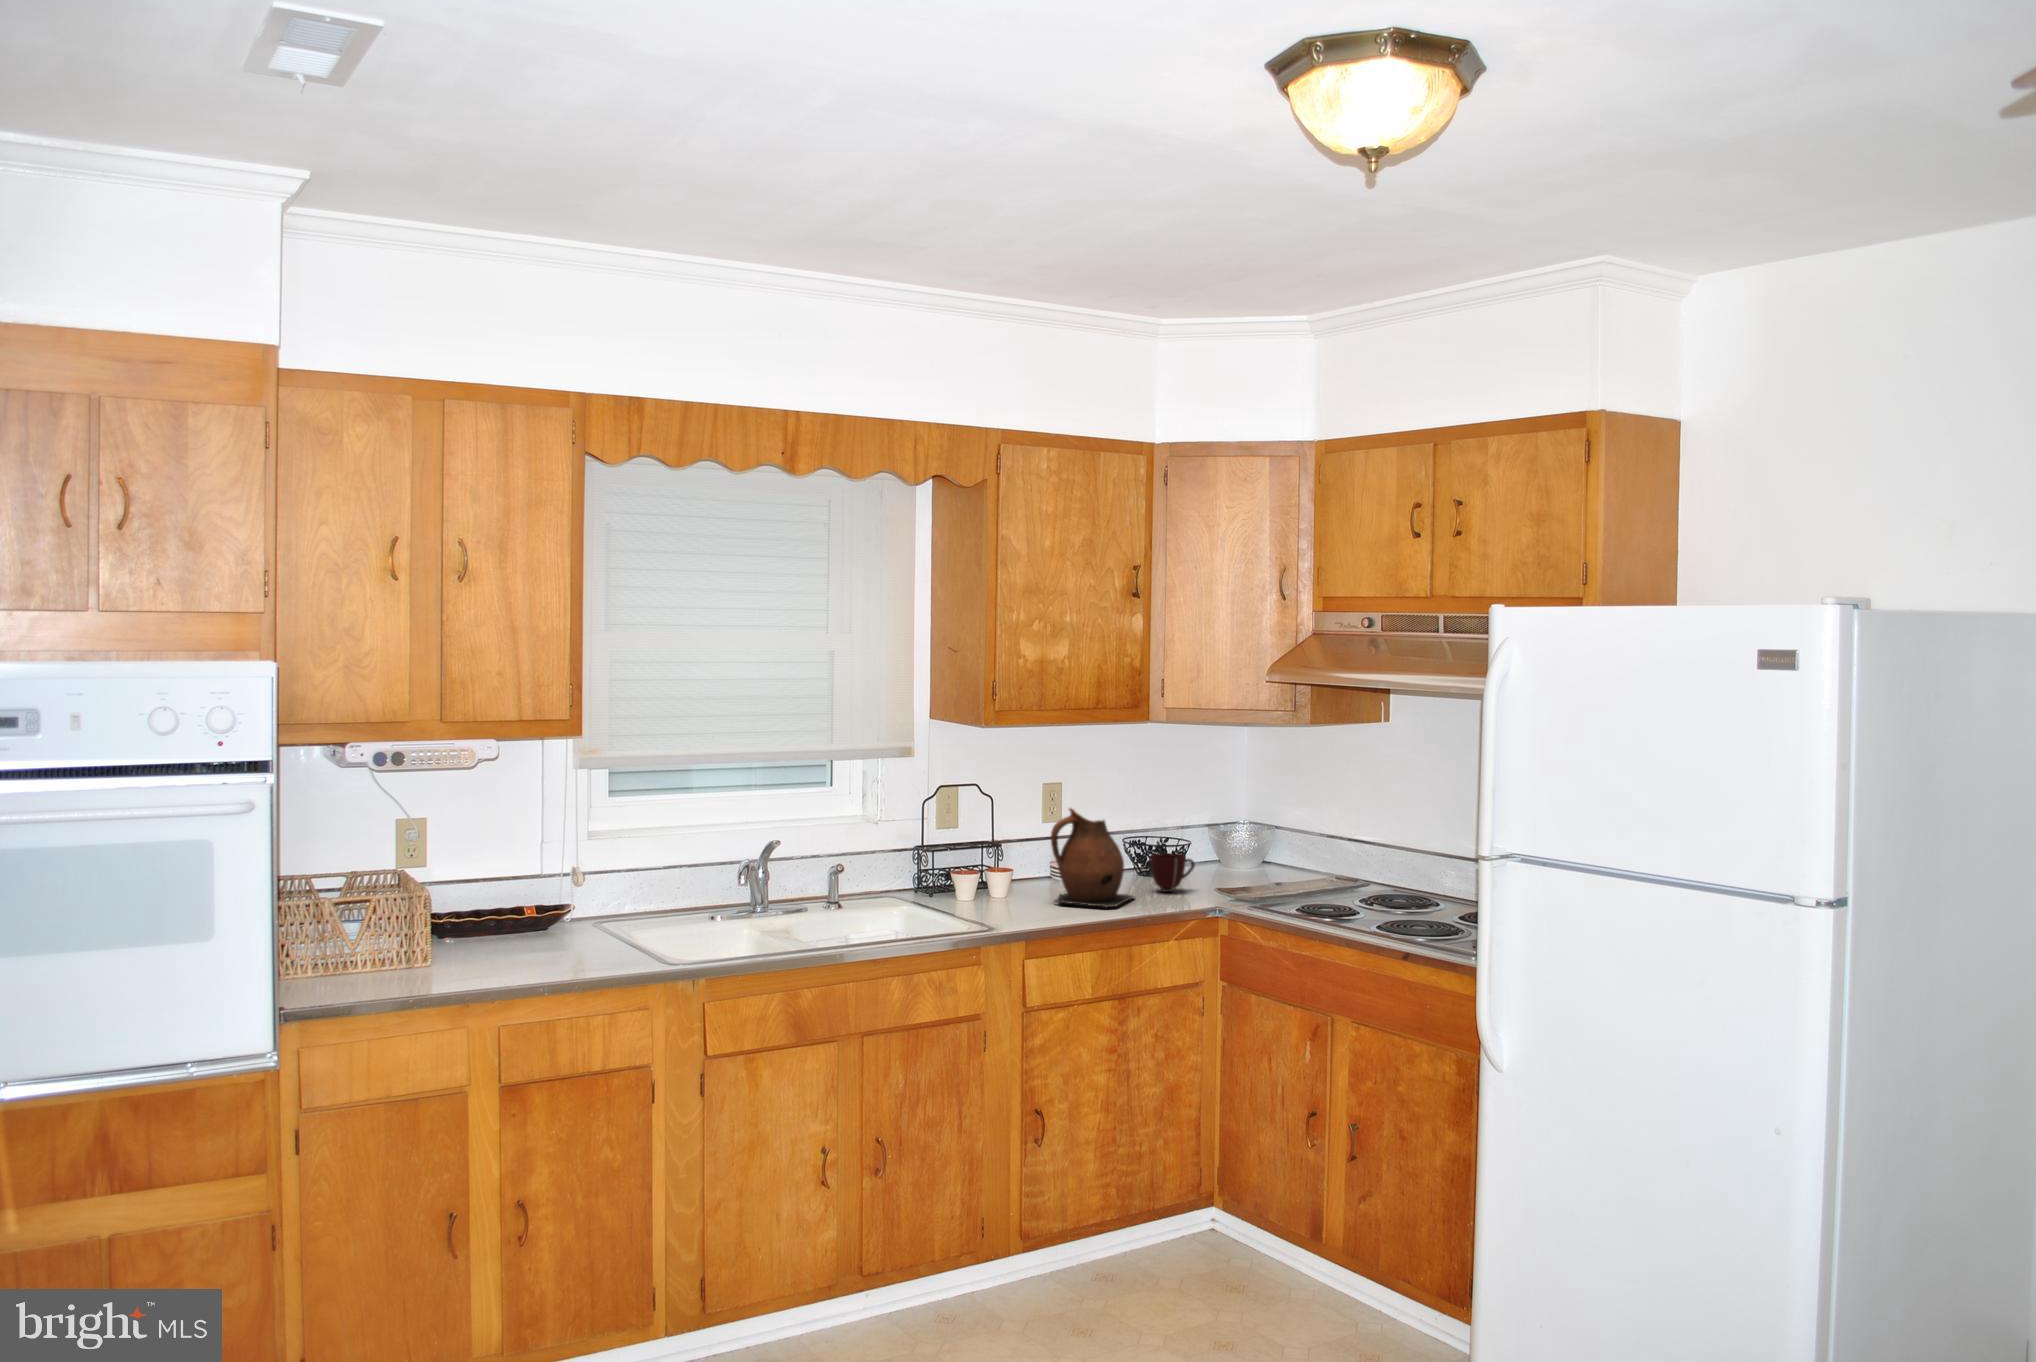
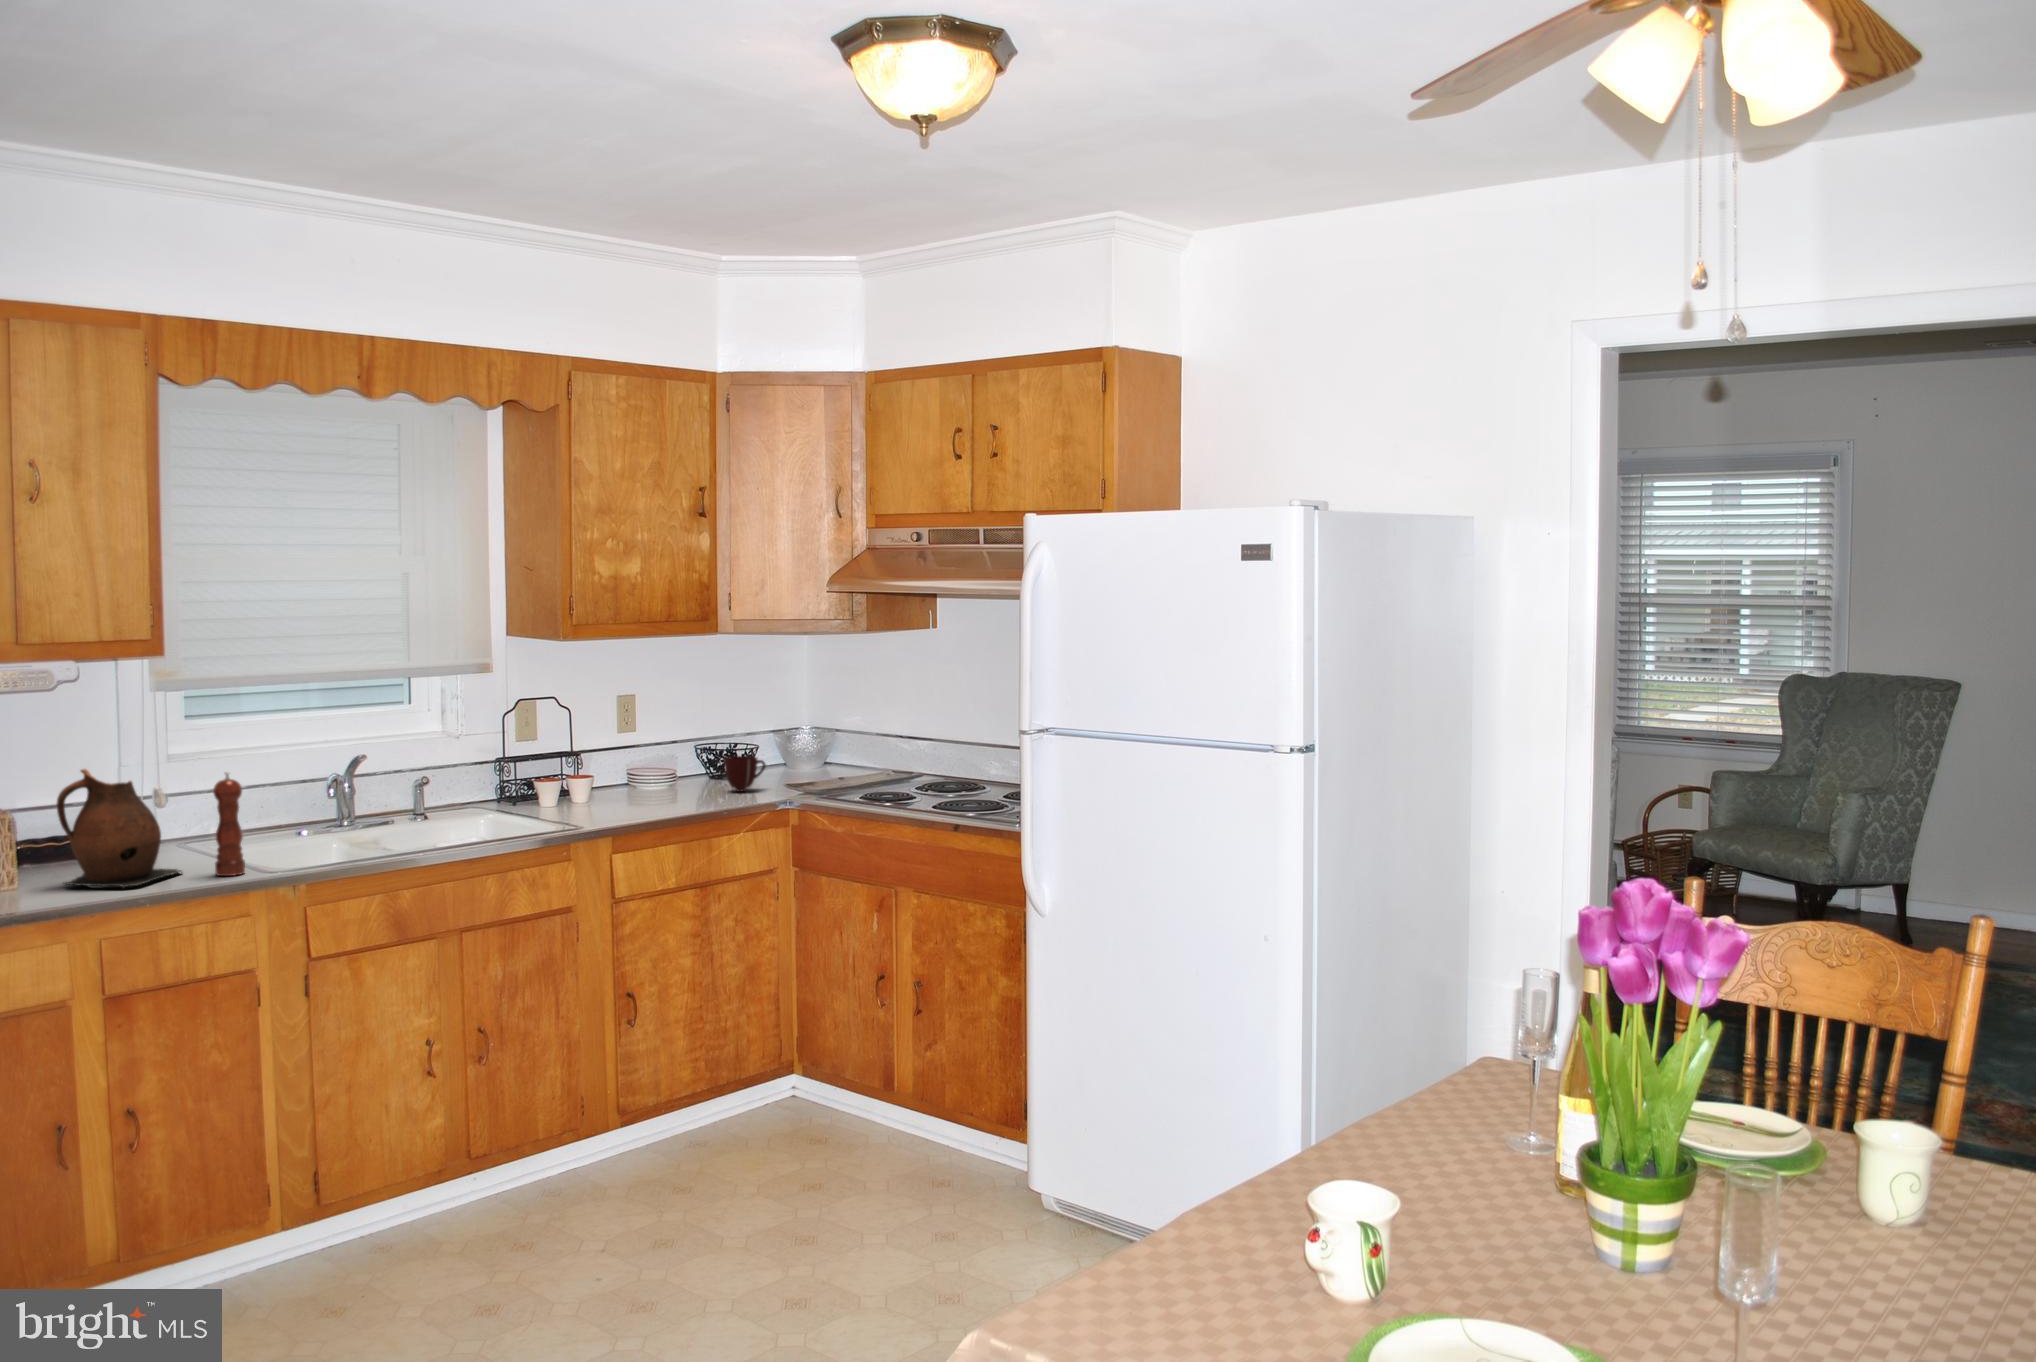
ceramic pitcher: present [1051,808,1134,908] -> present [57,769,181,888]
pepper mill: none [613,857,641,966] -> present [213,772,245,876]

